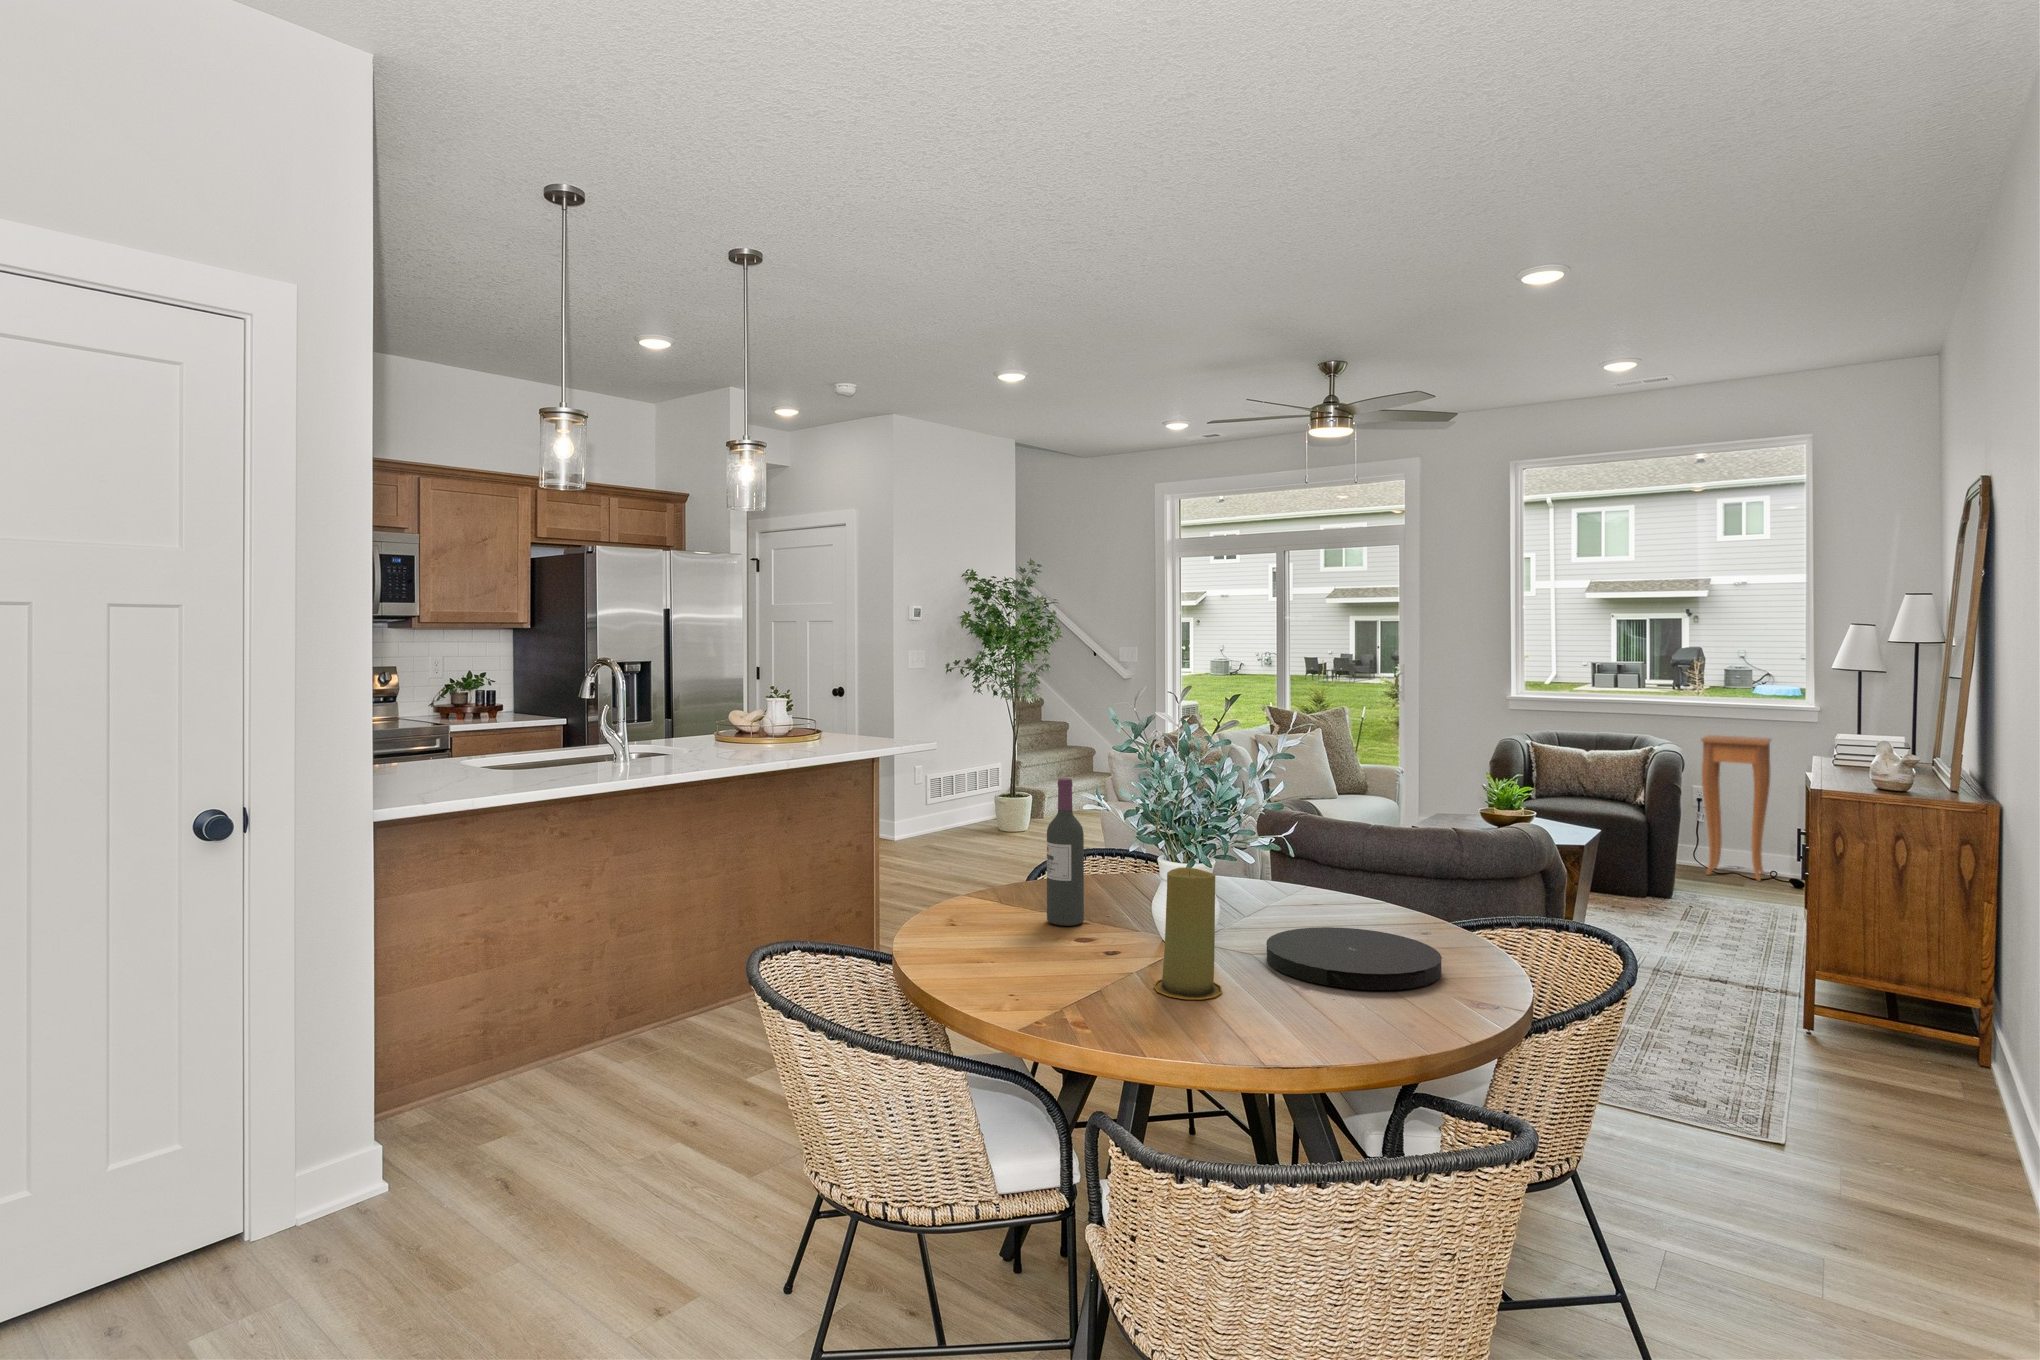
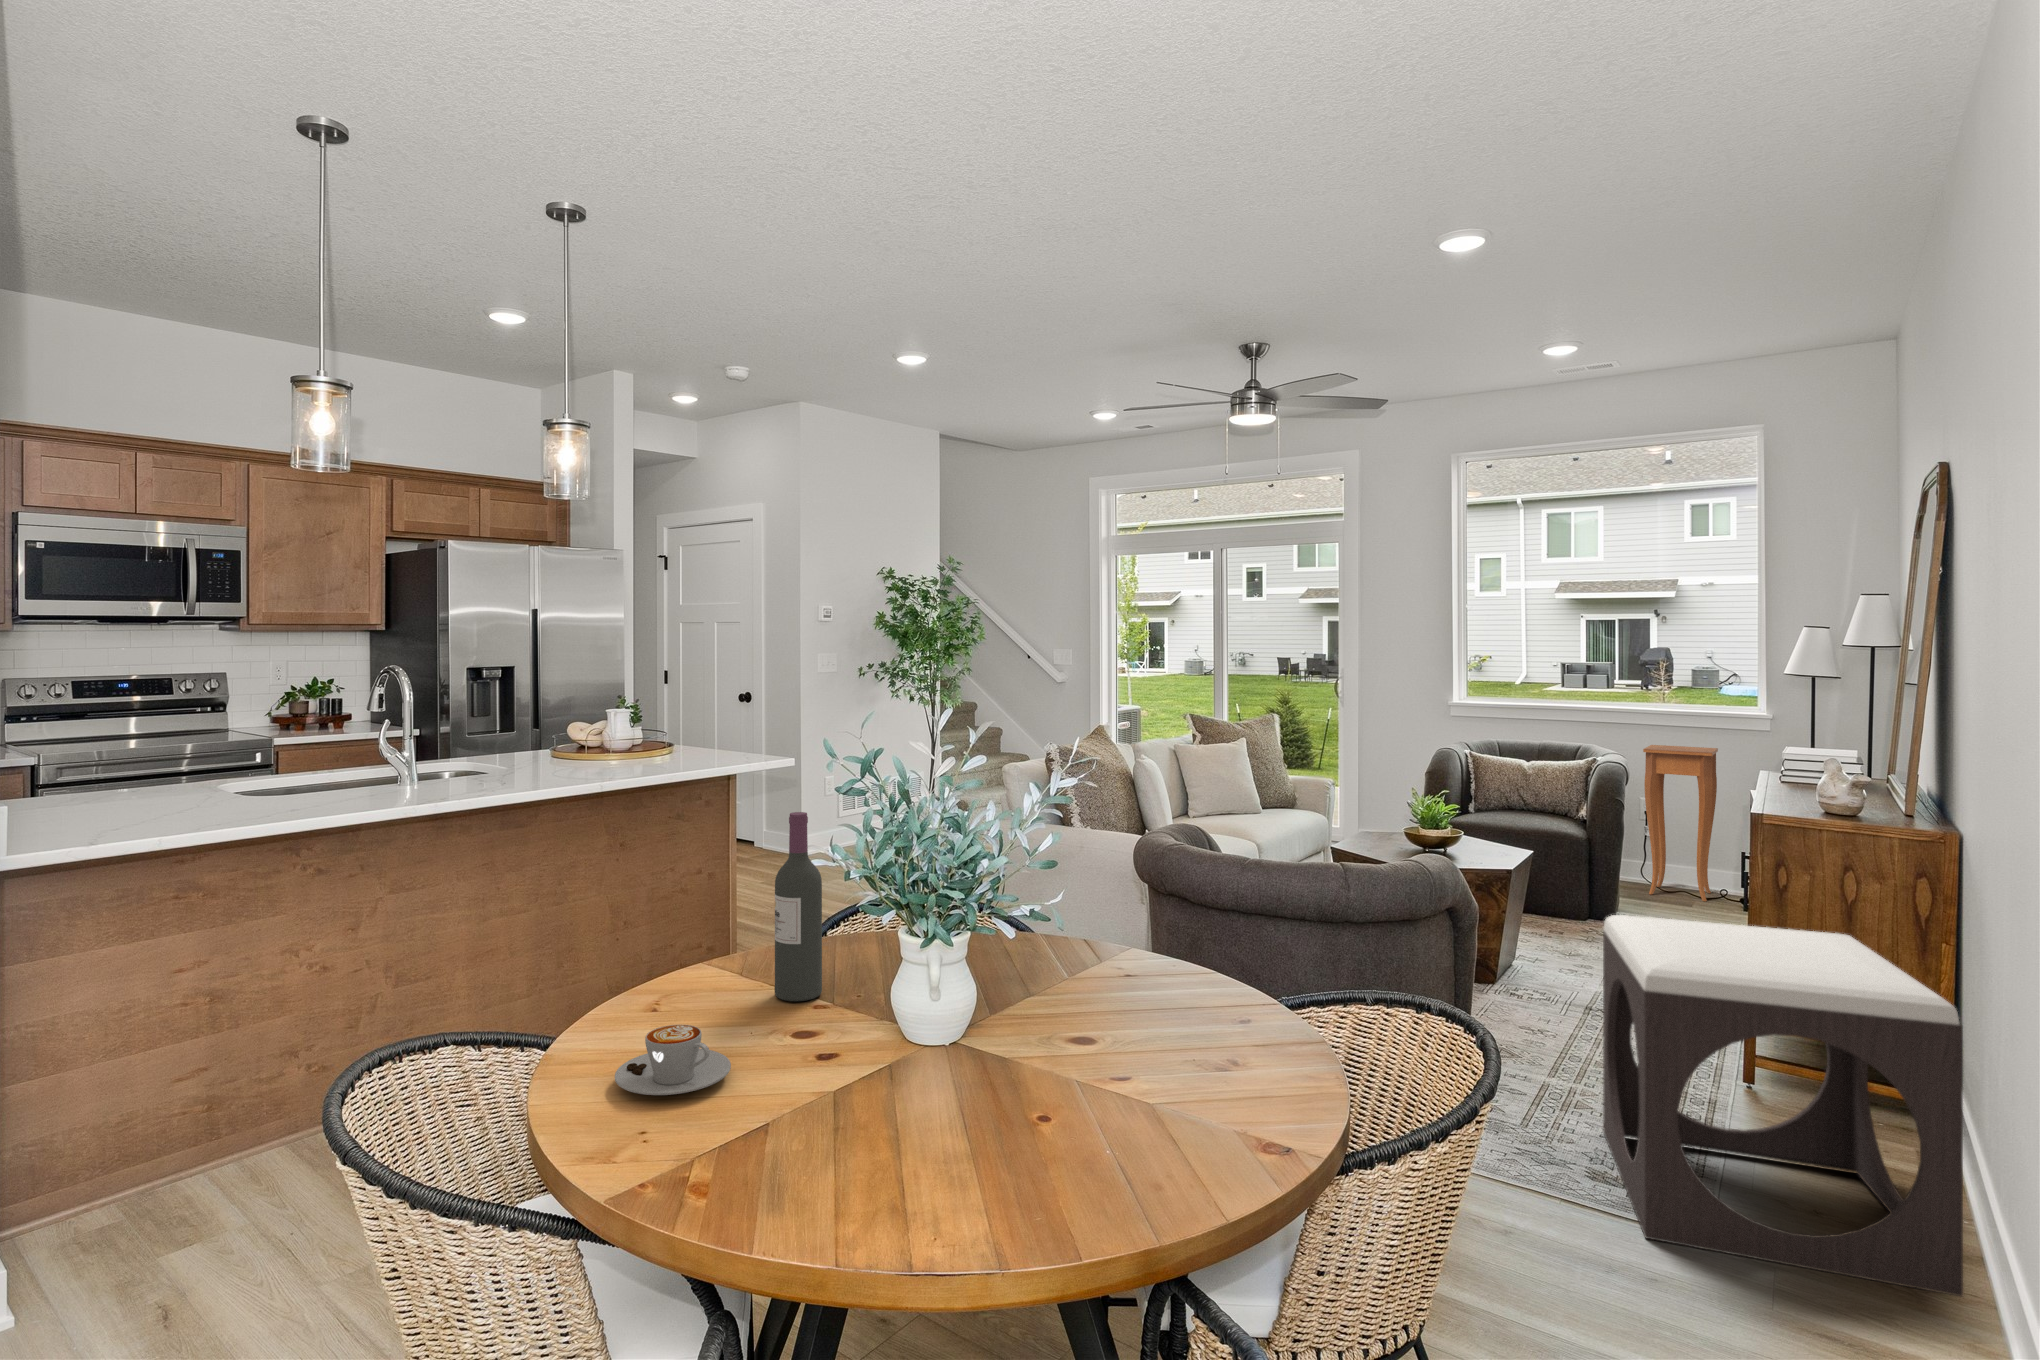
candle: present [1153,867,1222,1000] -> none [840,942,931,1130]
footstool: none [1683,877,1996,1184] -> present [1603,915,1963,1297]
plate: present [1266,927,1442,990] -> none [1018,1008,1240,1112]
coffee cup: none [975,932,1059,979] -> present [615,1025,731,1095]

